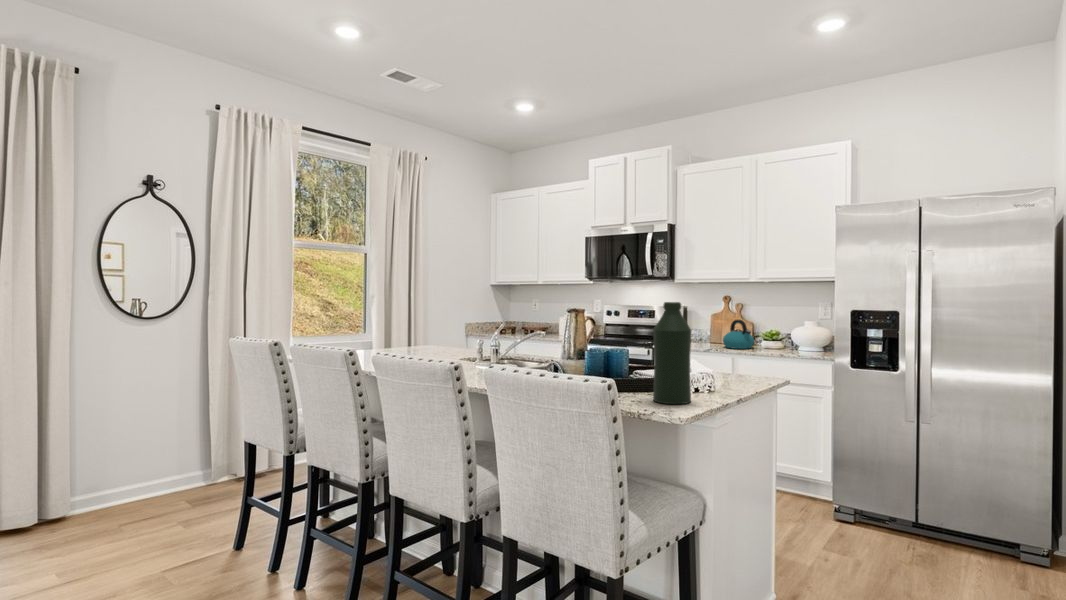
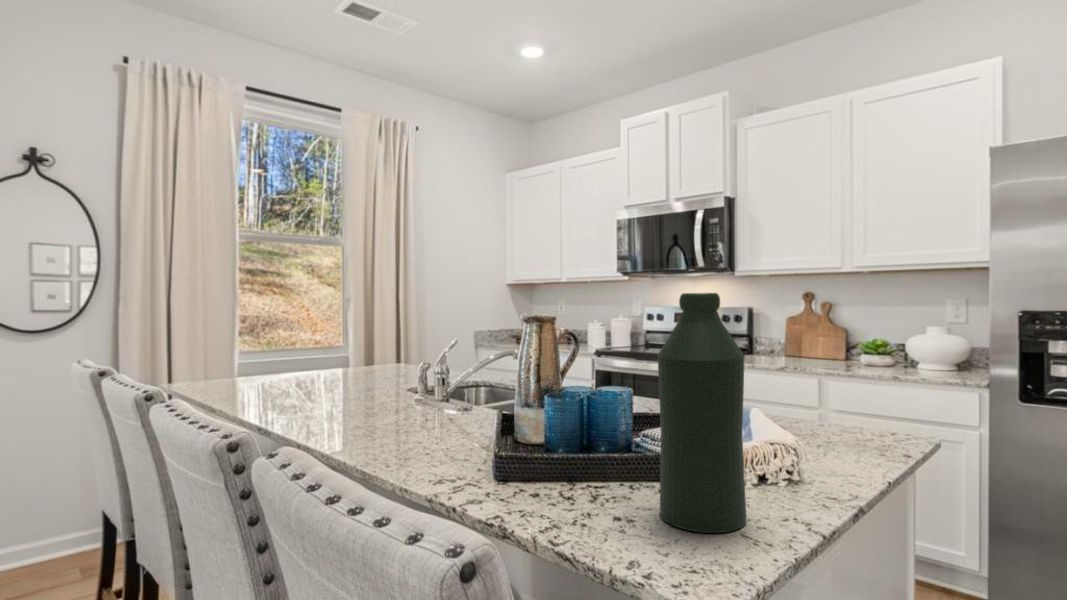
kettle: present [723,320,754,349] -> none [804,324,850,365]

